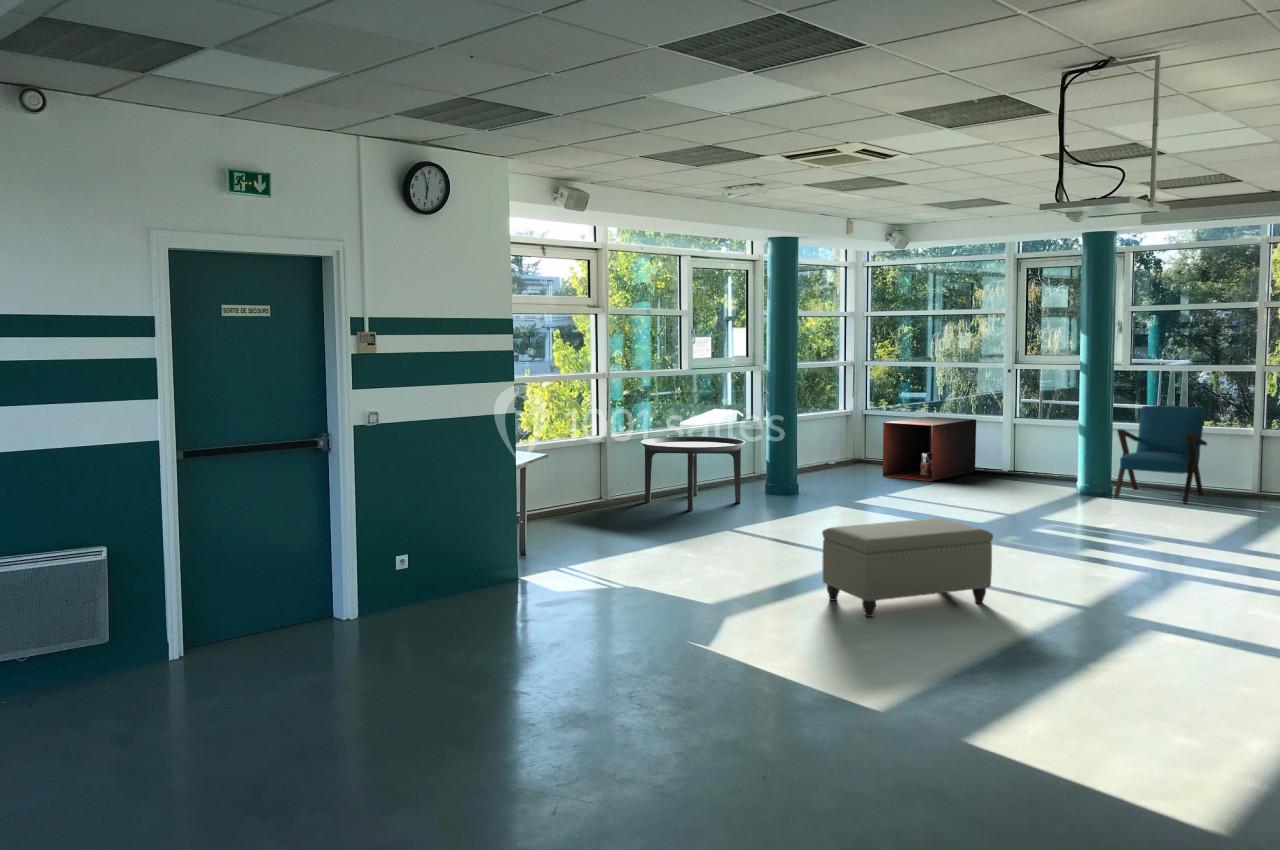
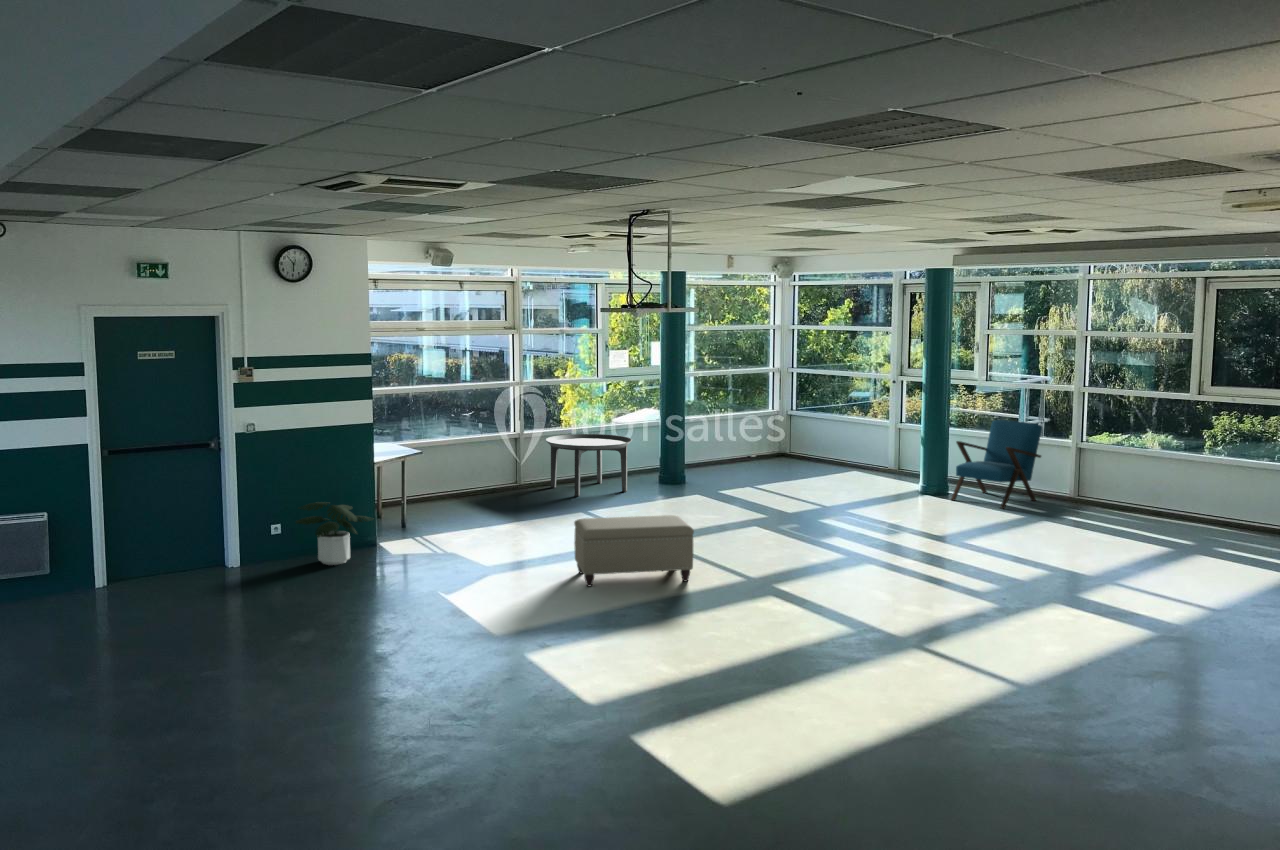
storage cabinet: present [883,417,976,481] -> none [783,420,874,478]
potted plant: none [432,521,535,607] -> present [296,502,372,565]

